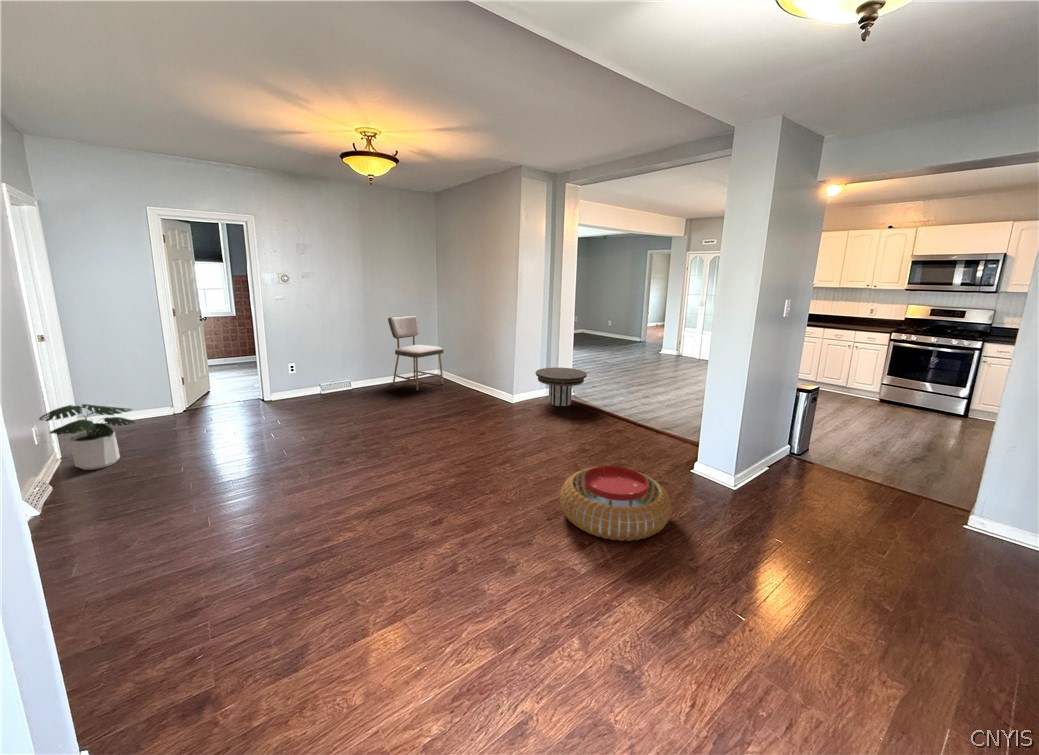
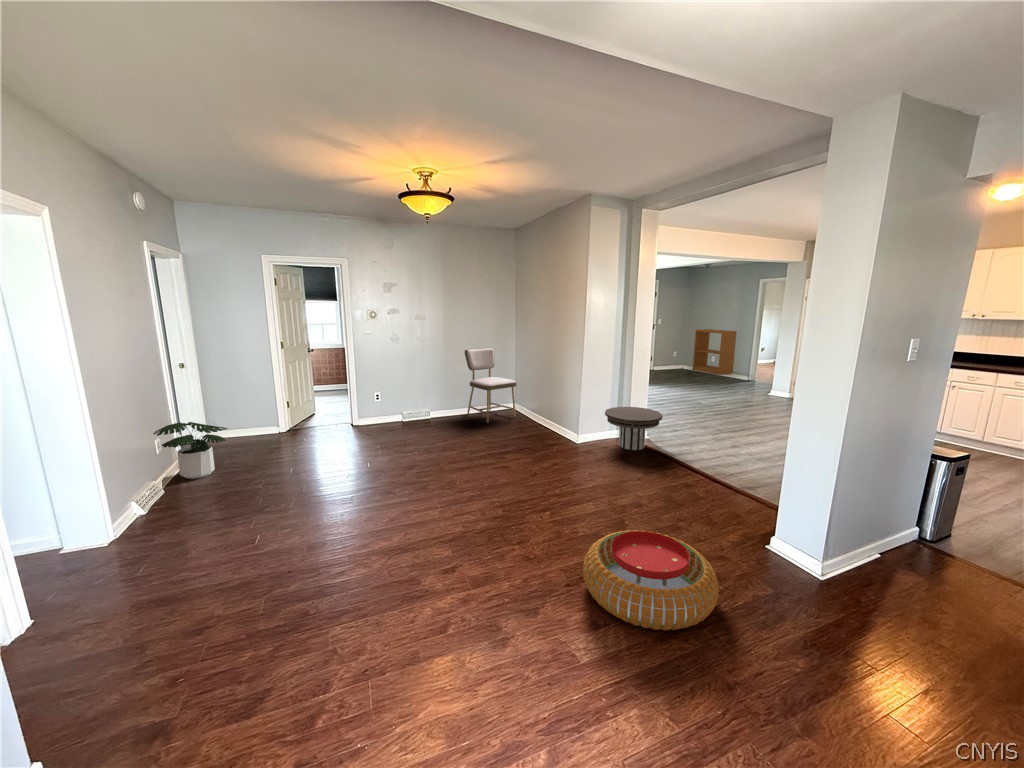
bookshelf: none [589,298,626,339] -> present [693,329,737,375]

